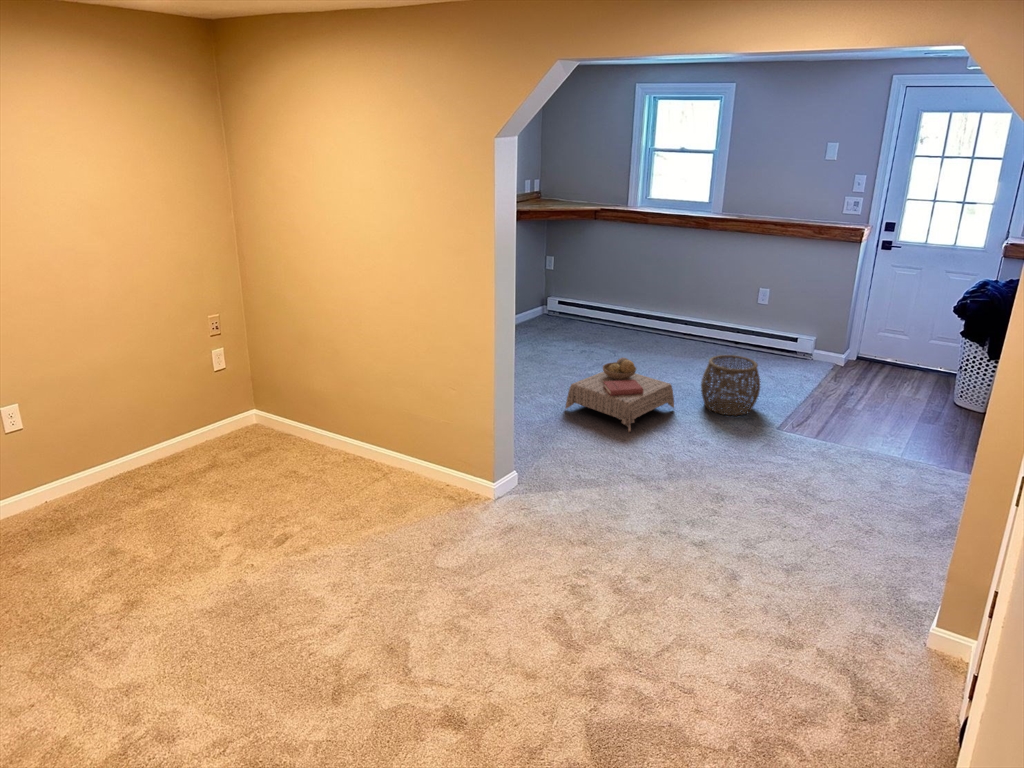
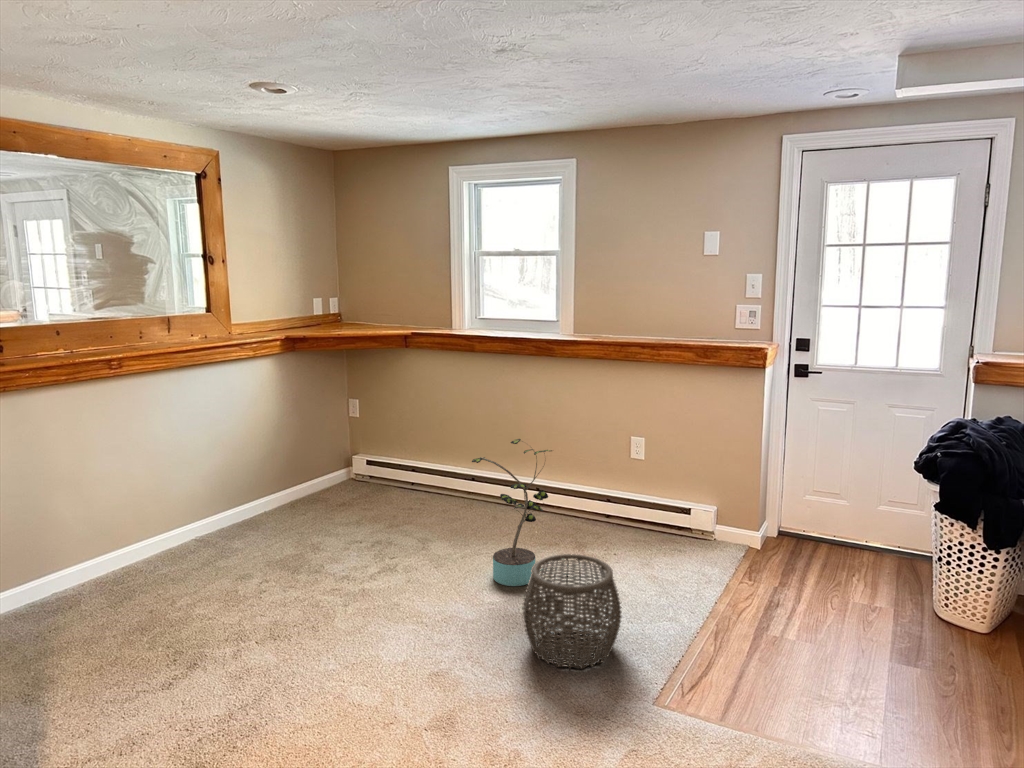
potted plant: none [661,287,715,378] -> present [472,439,552,586]
ottoman: present [565,358,674,432] -> none [279,567,476,728]

